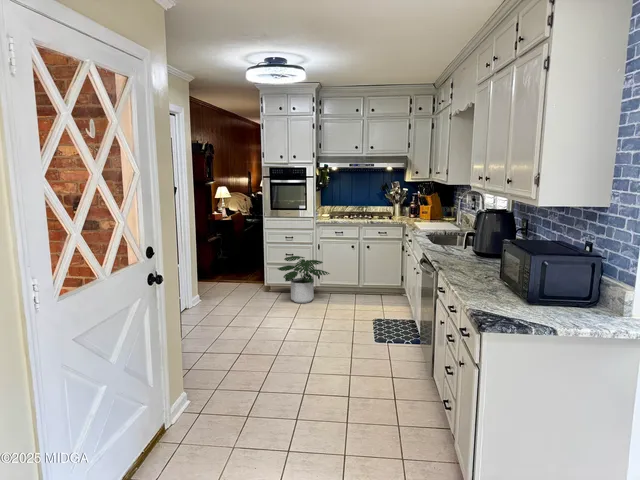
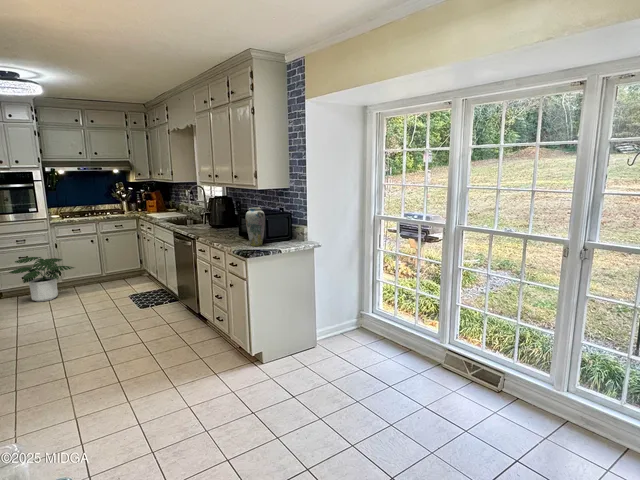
vase: none [496,240,535,312] -> present [245,208,265,246]

